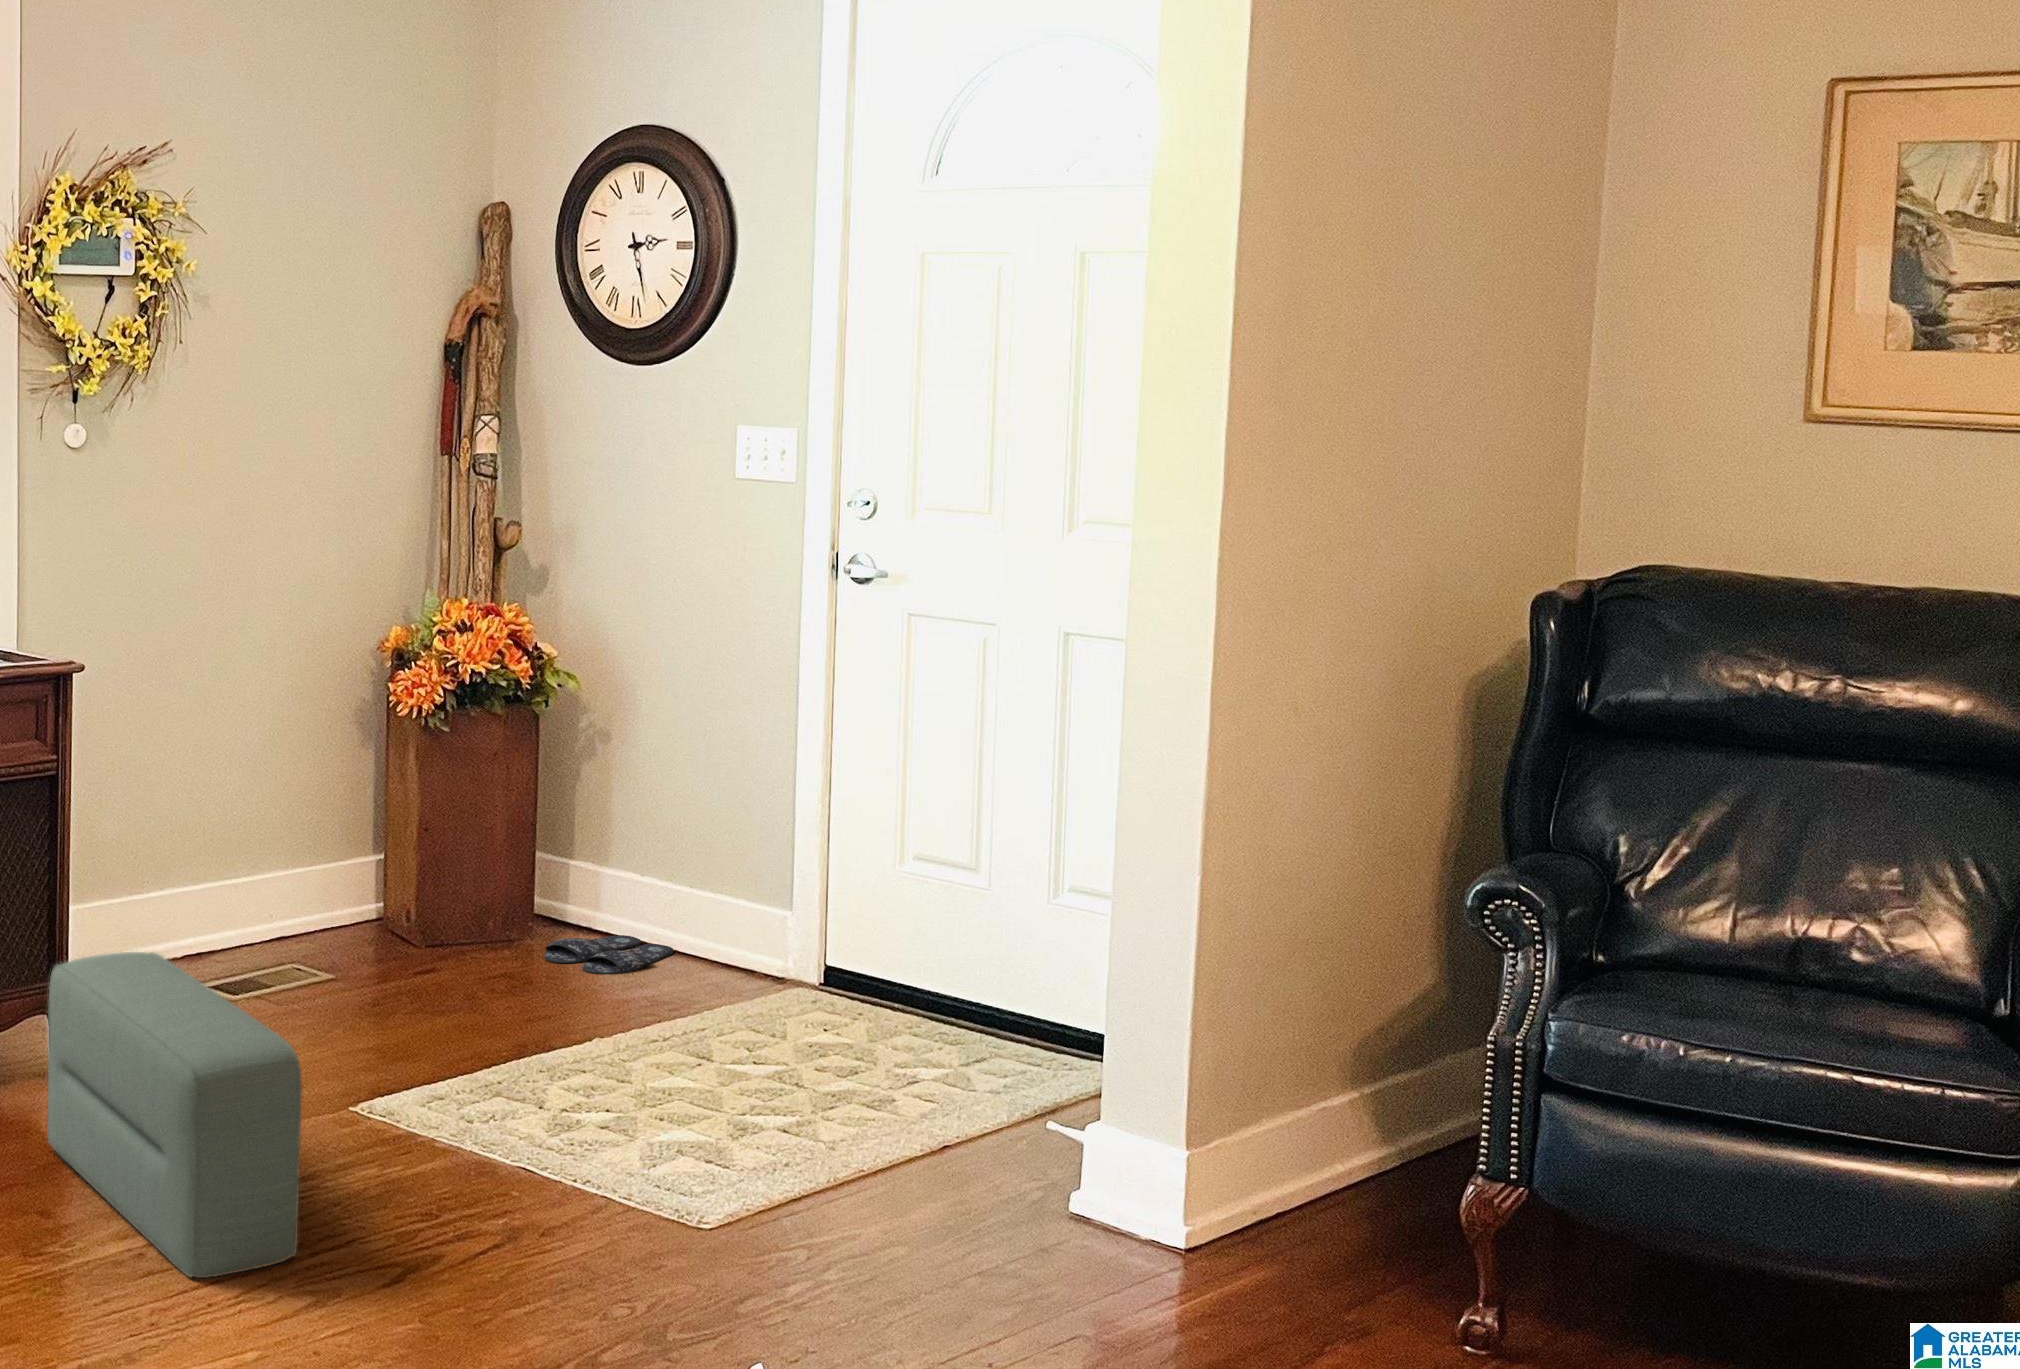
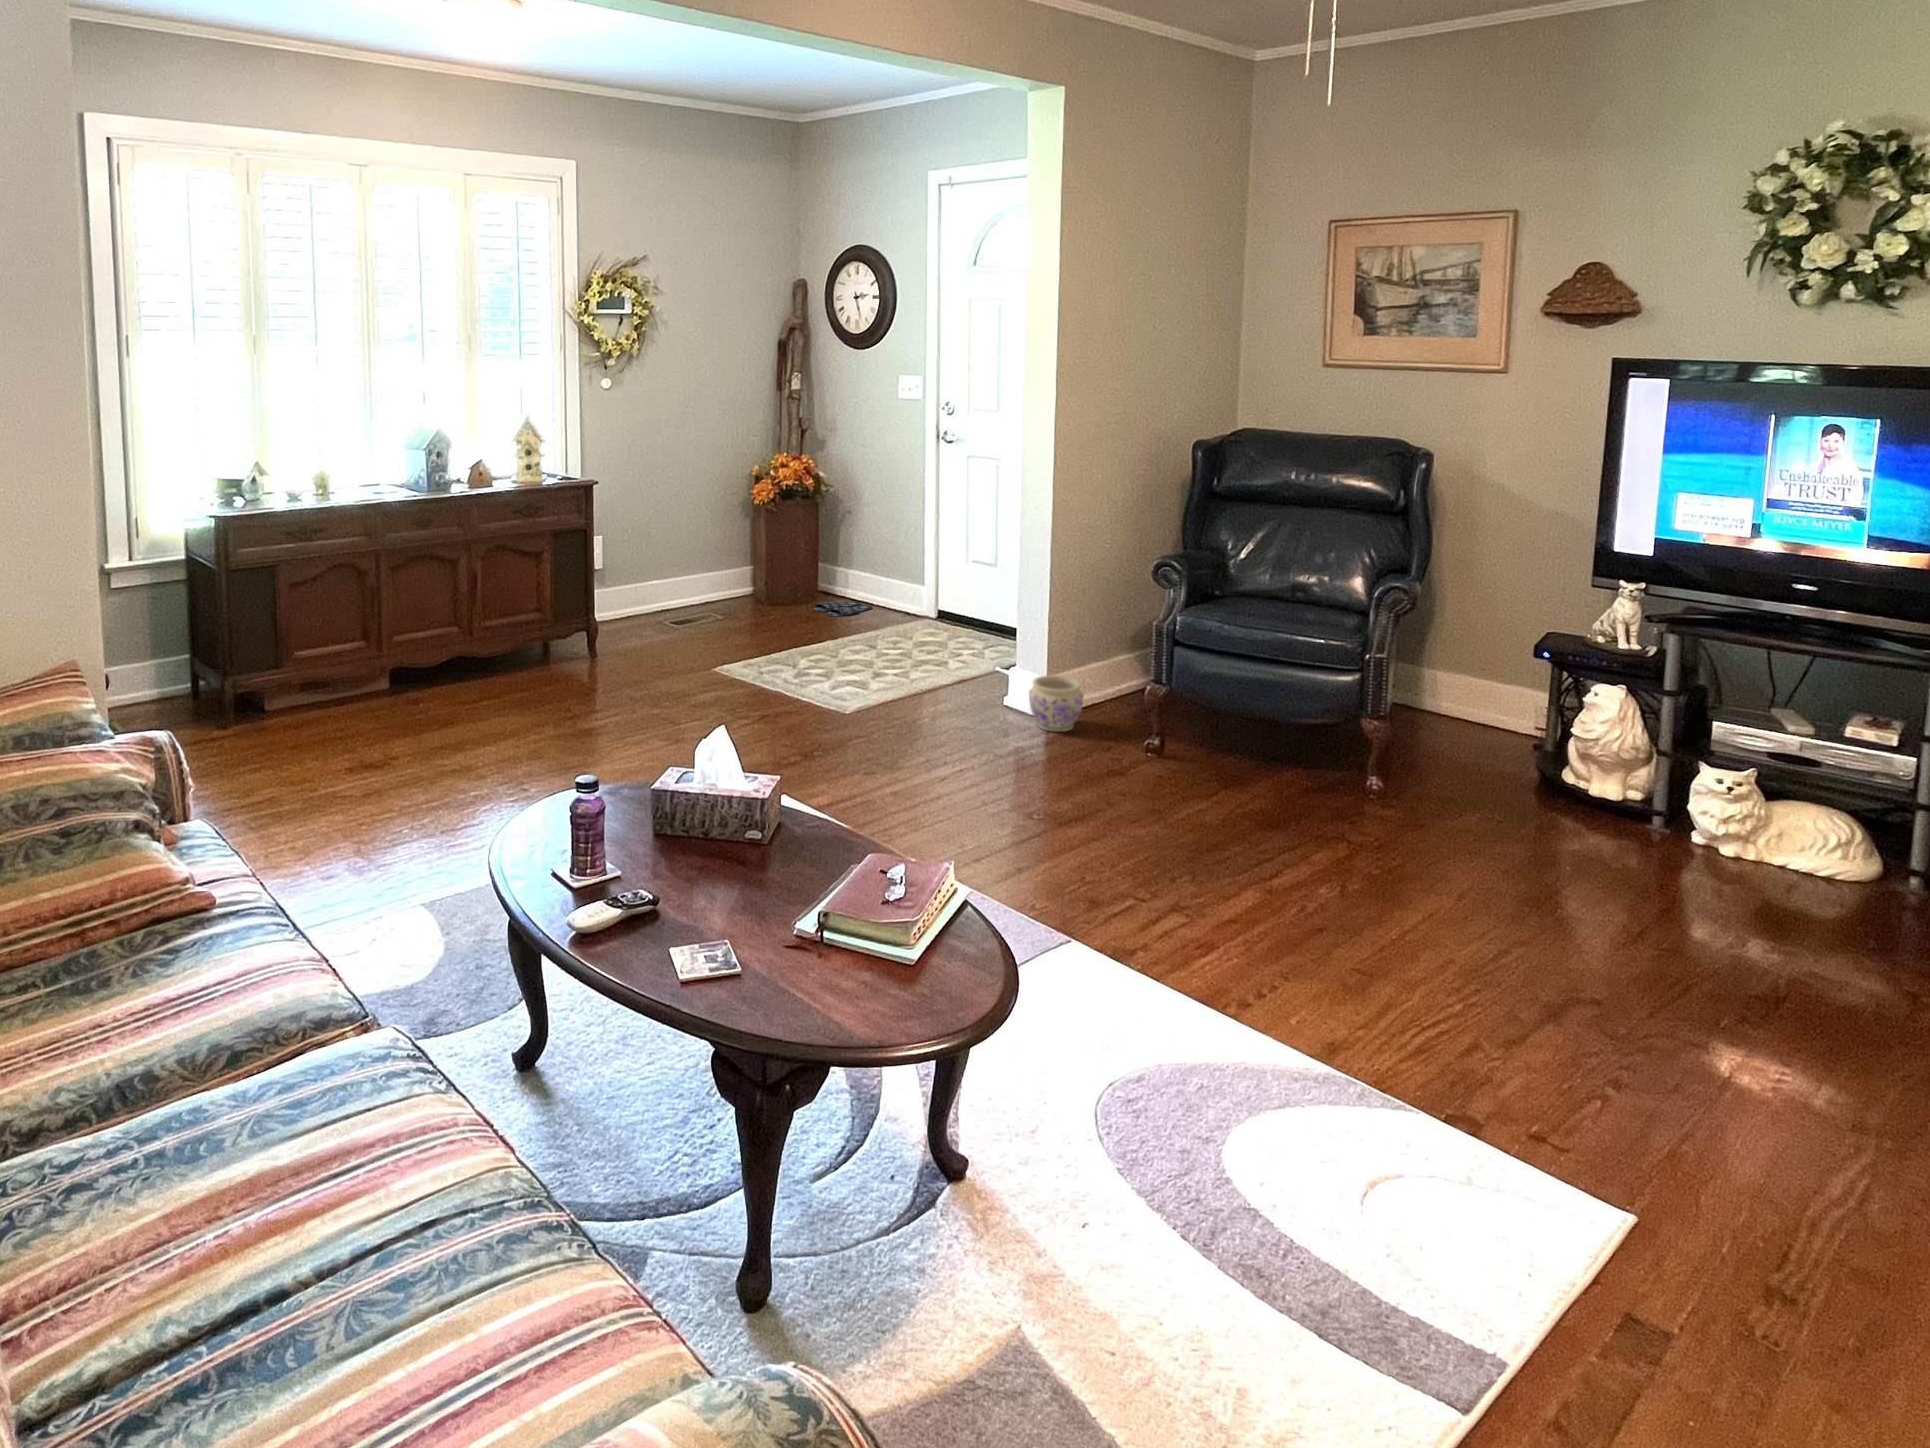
pouf: present [47,952,302,1278] -> none [559,598,634,719]
planter: none [1258,1121,1393,1264] -> present [1029,675,1084,732]

